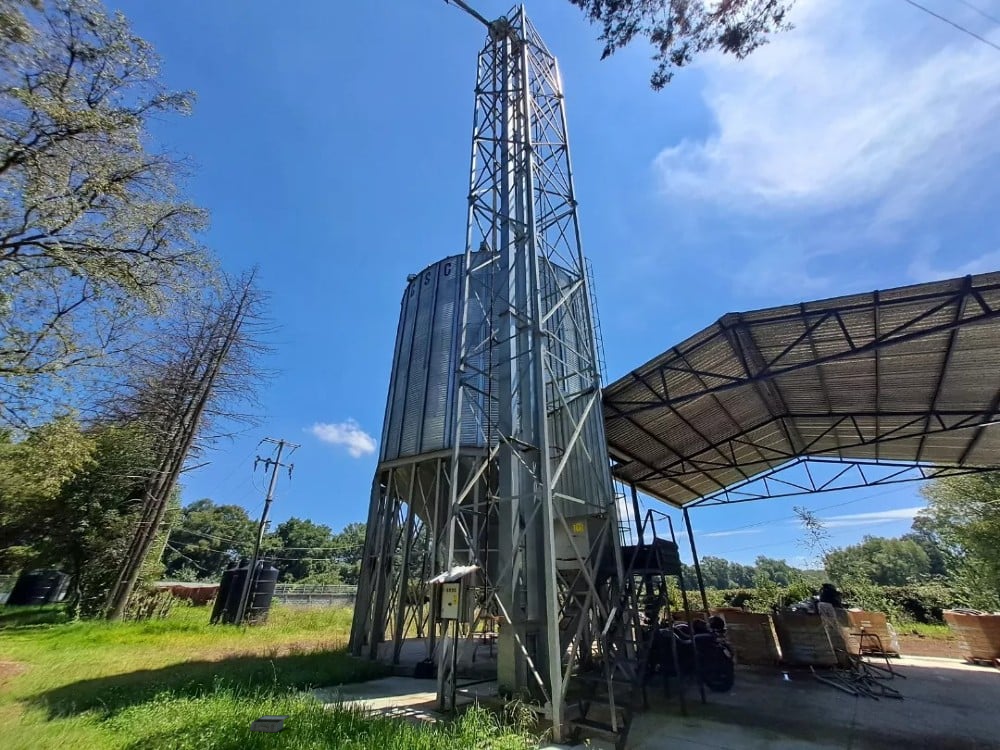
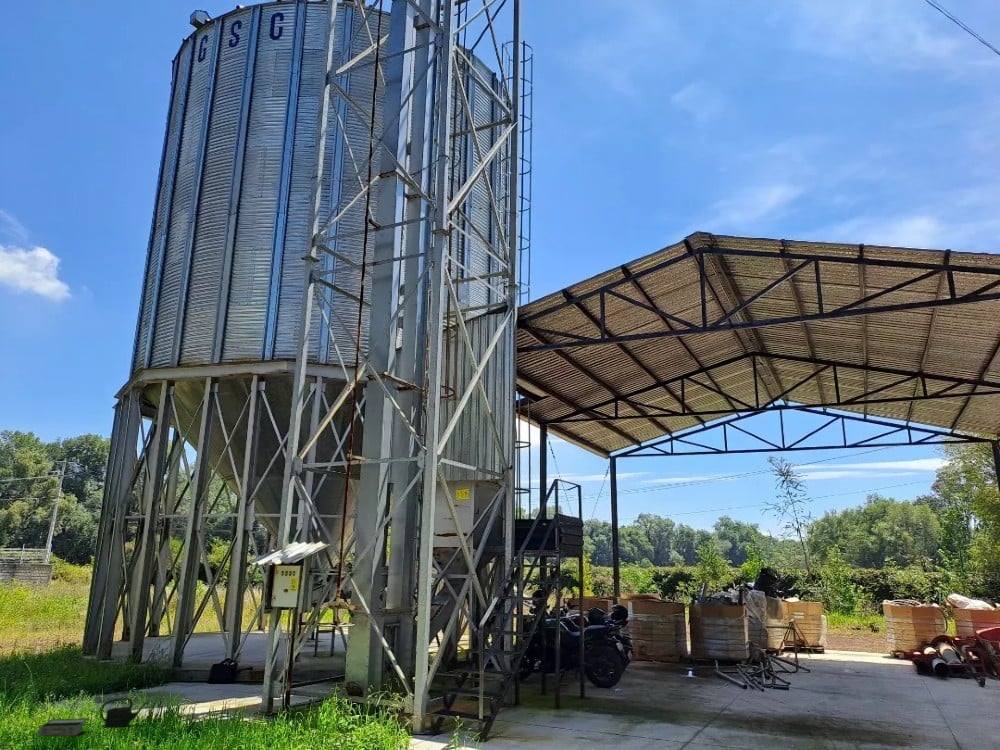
watering can: none [301,697,339,725] -> present [100,698,148,727]

